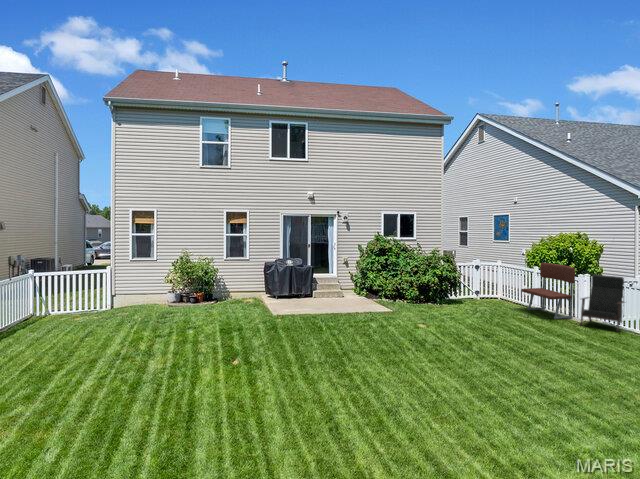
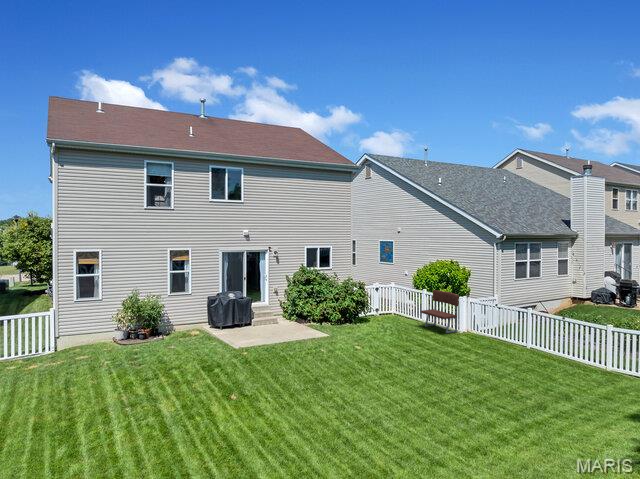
lounge chair: present [580,275,624,331] -> none [464,300,493,341]

